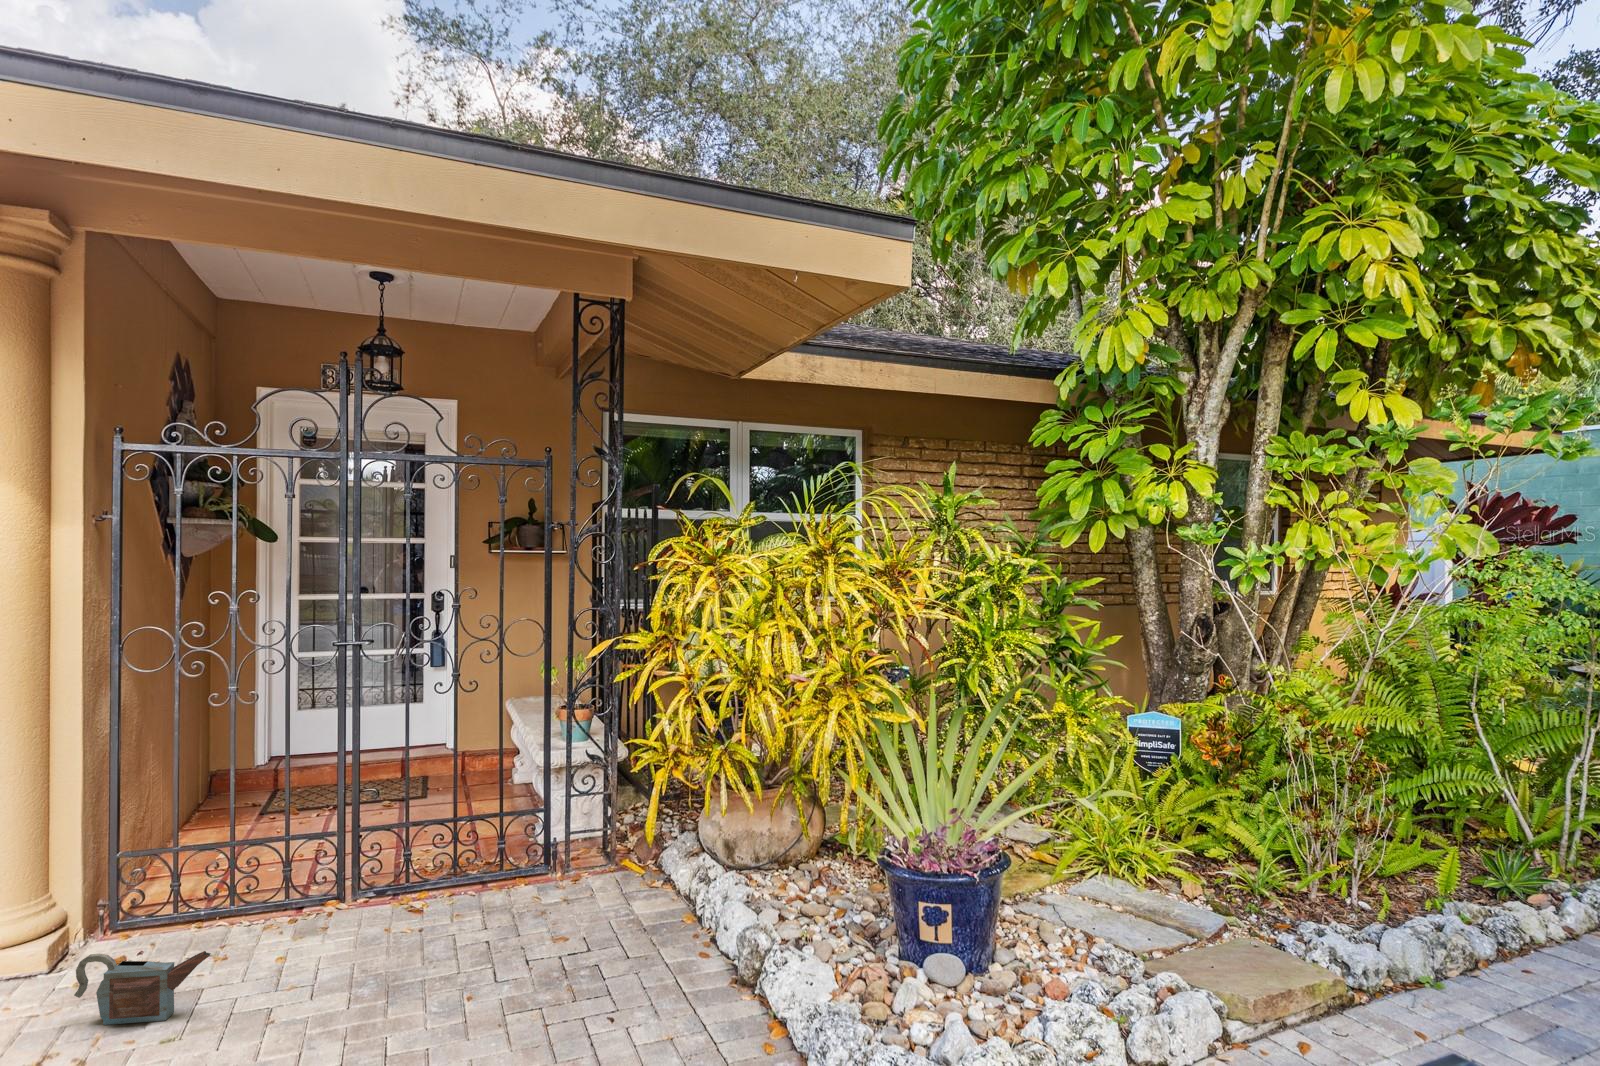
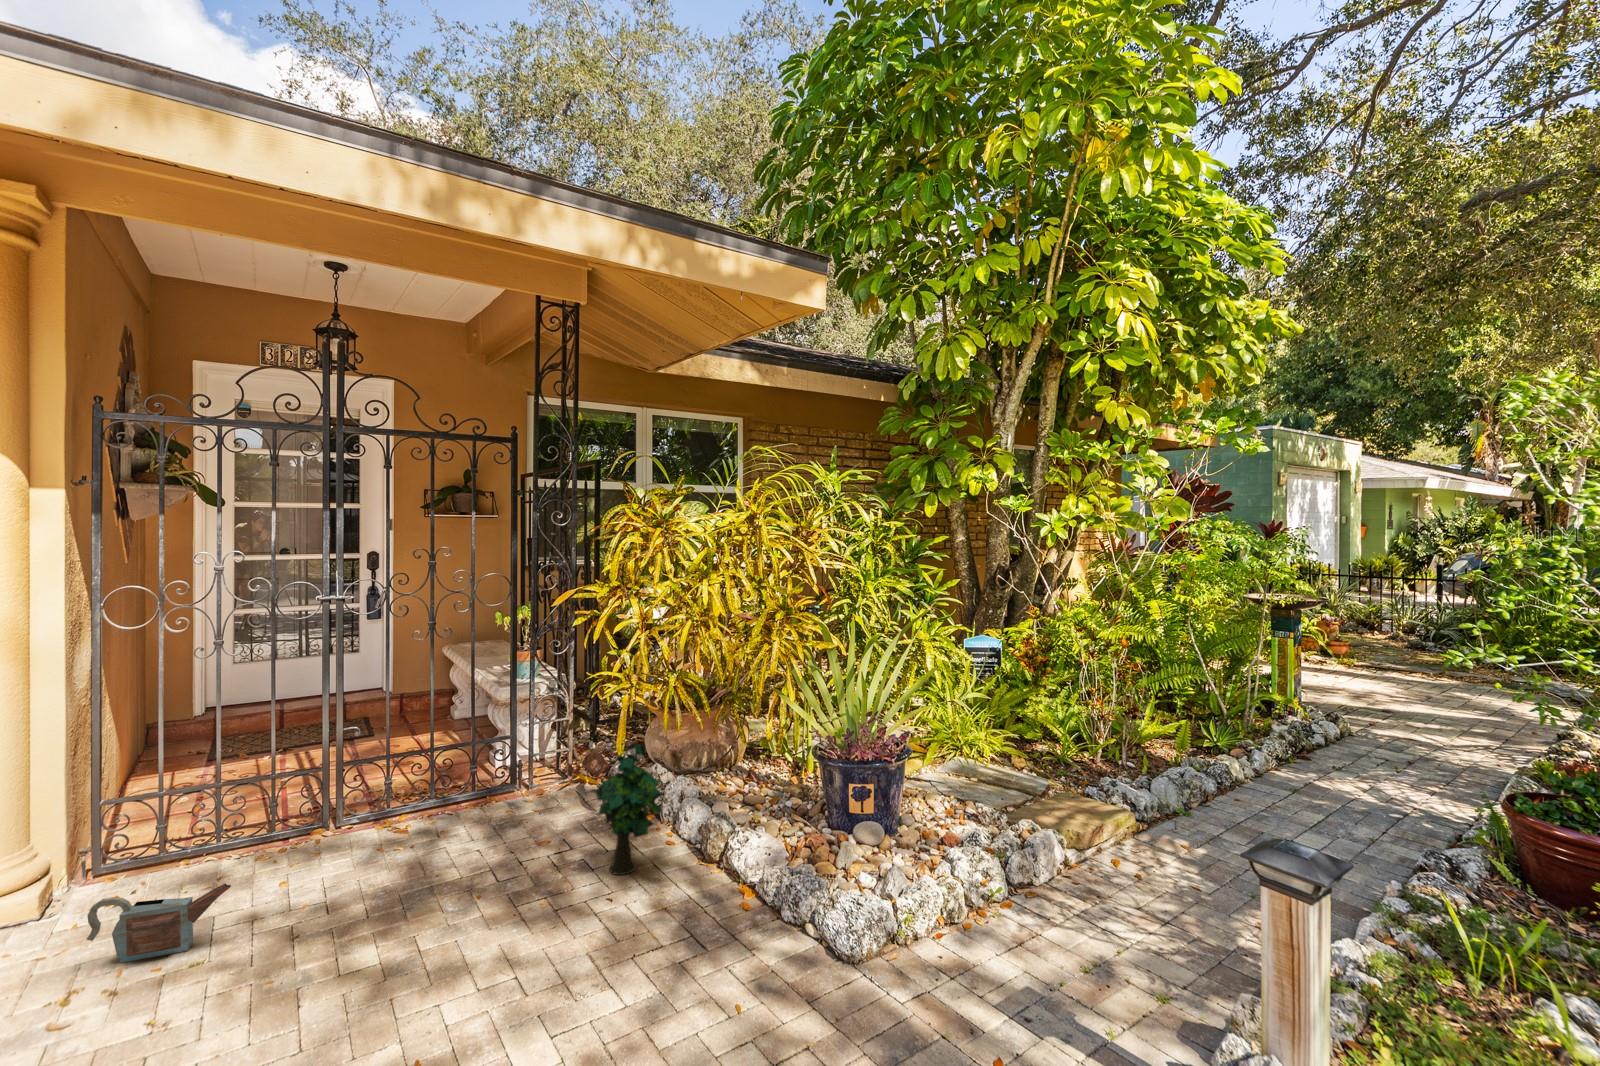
decorative plant: none [595,830,689,991] -> present [589,744,662,875]

